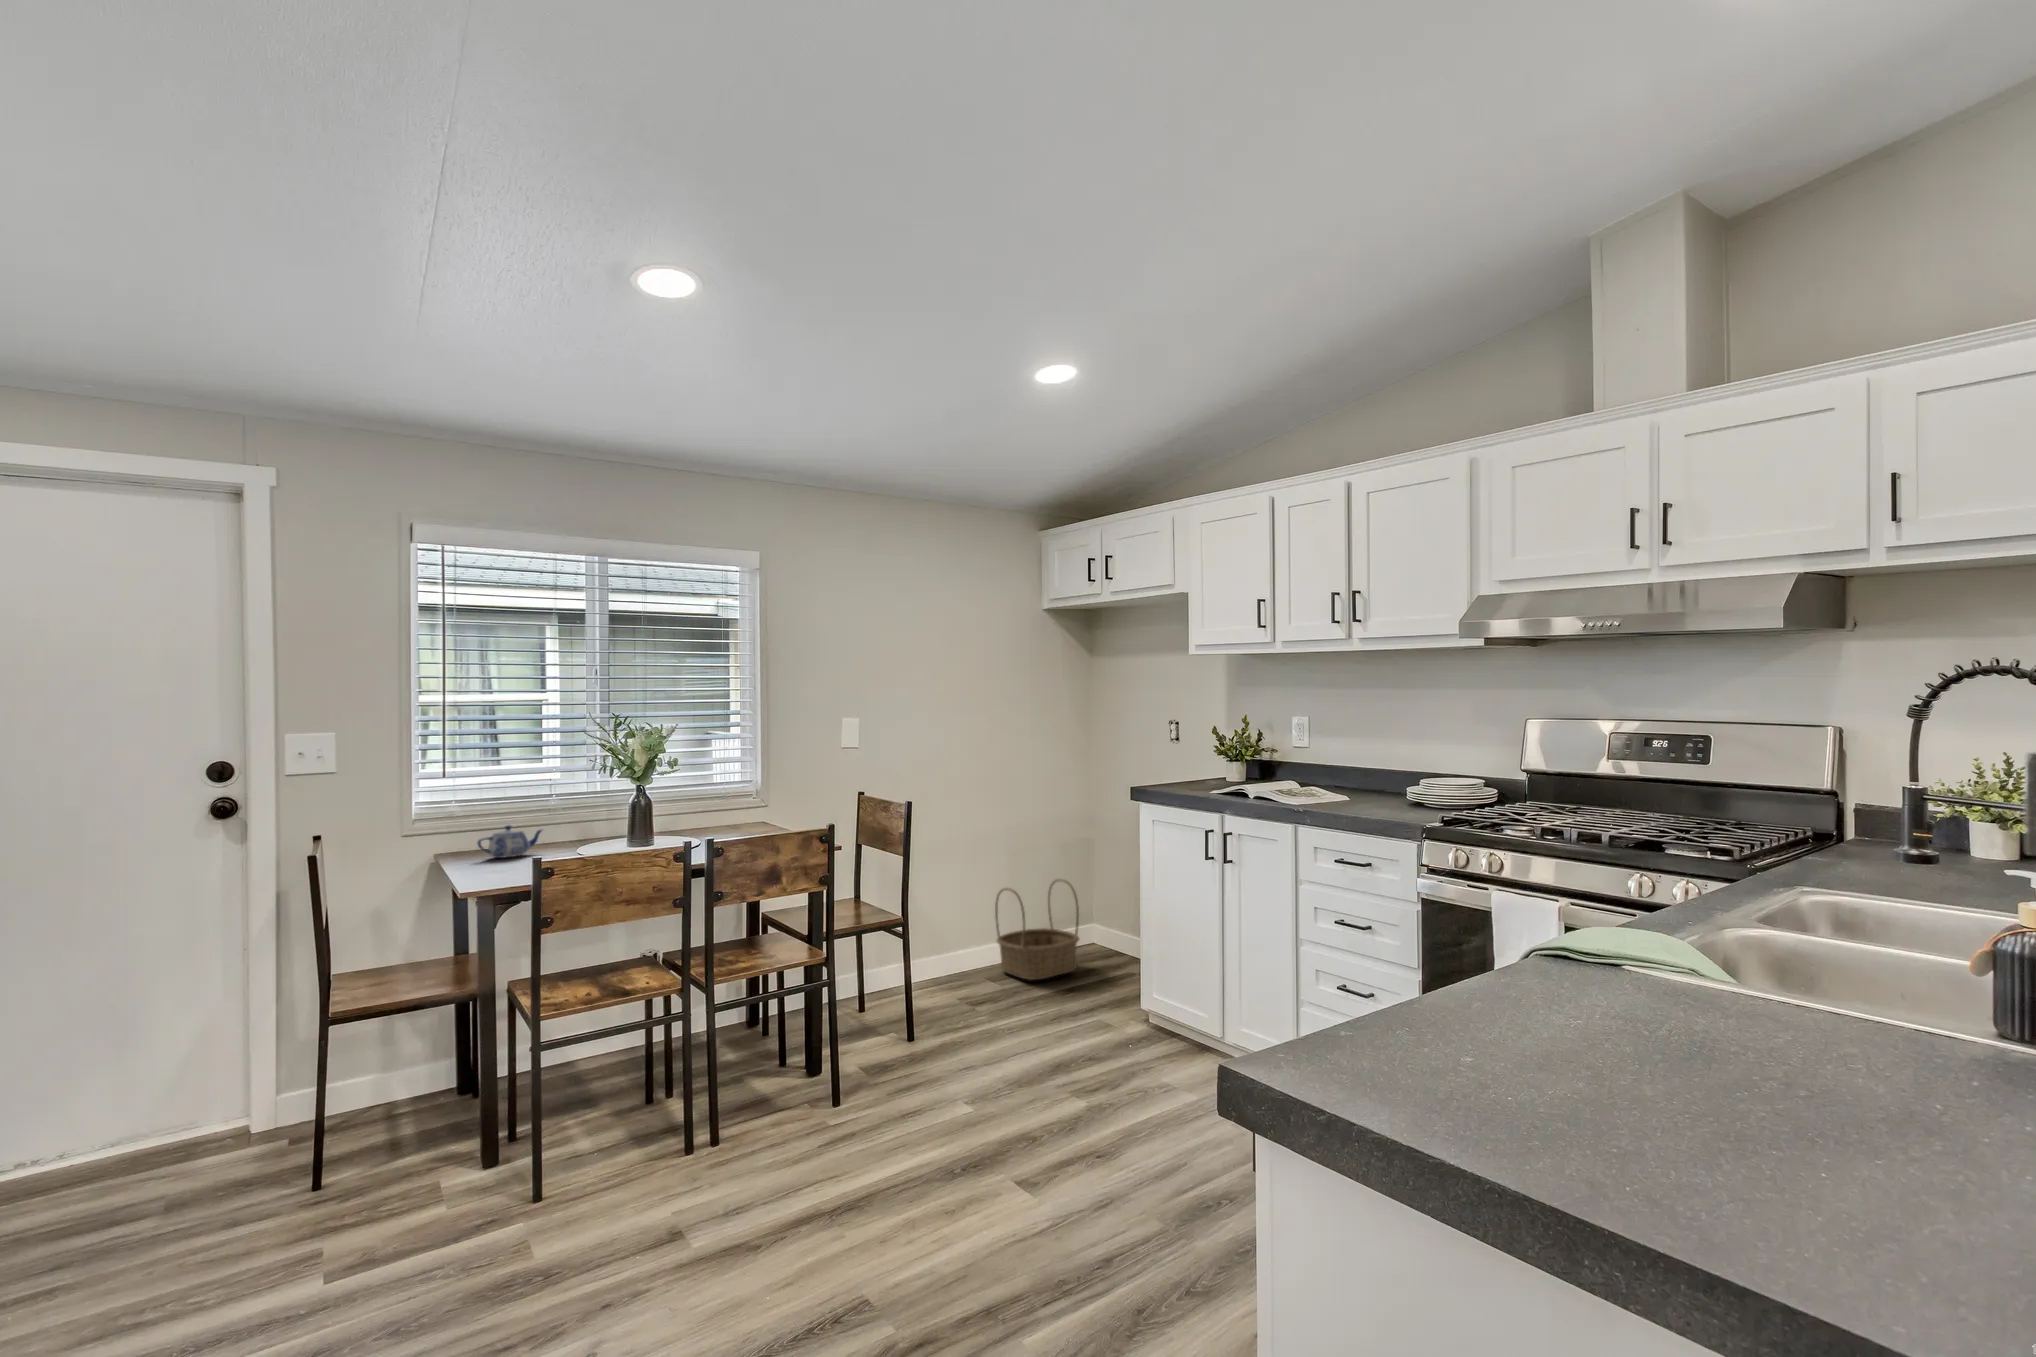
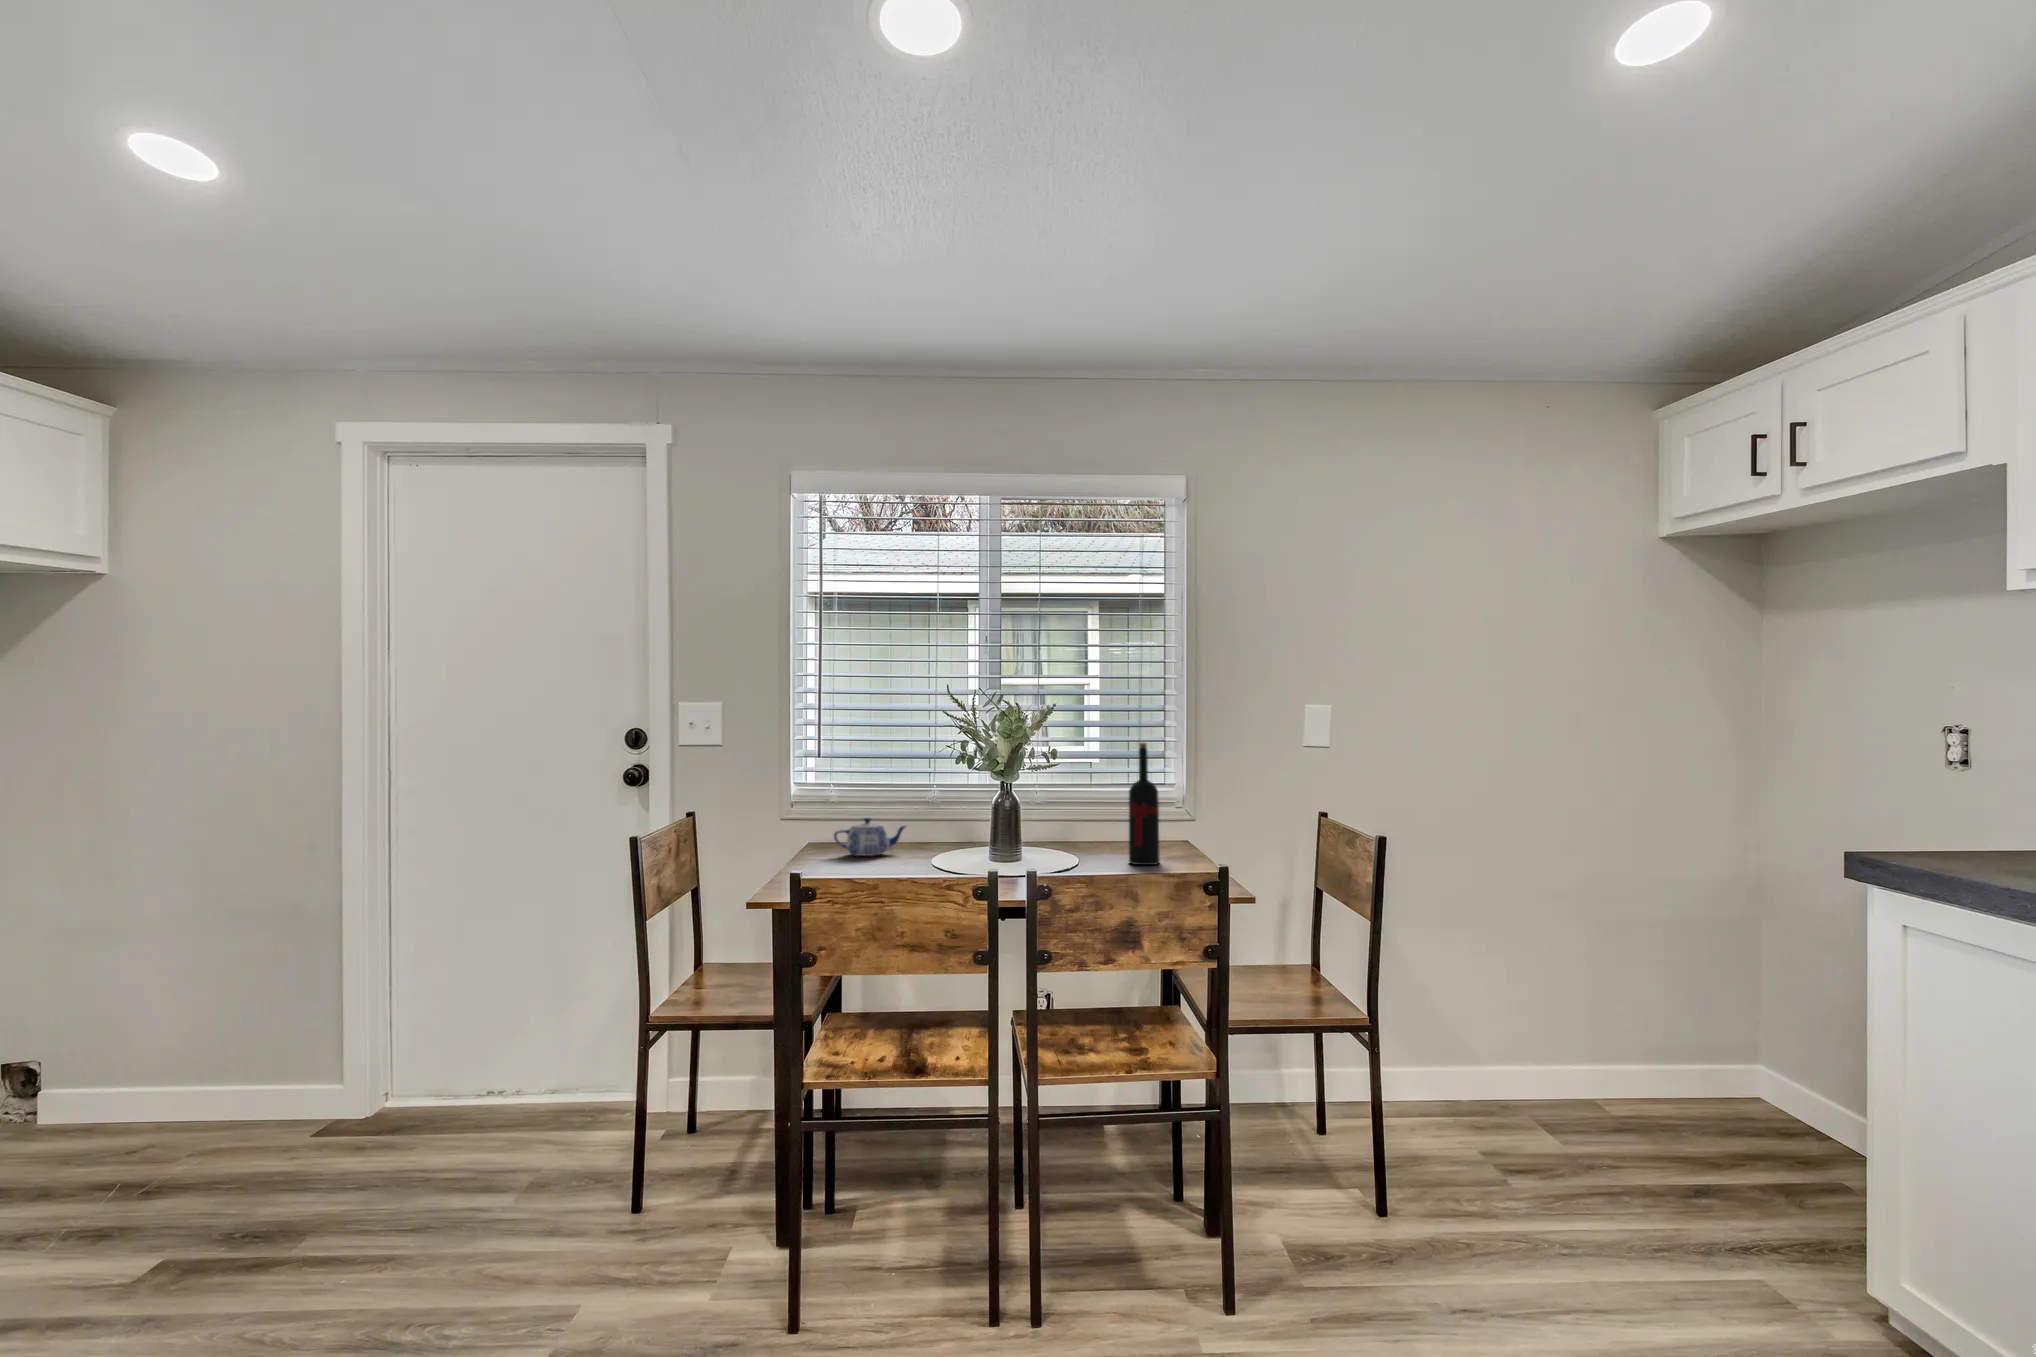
wine bottle: none [740,750,764,838] -> present [1129,743,1160,865]
basket: present [995,879,1079,980] -> none [1556,983,1724,1152]

